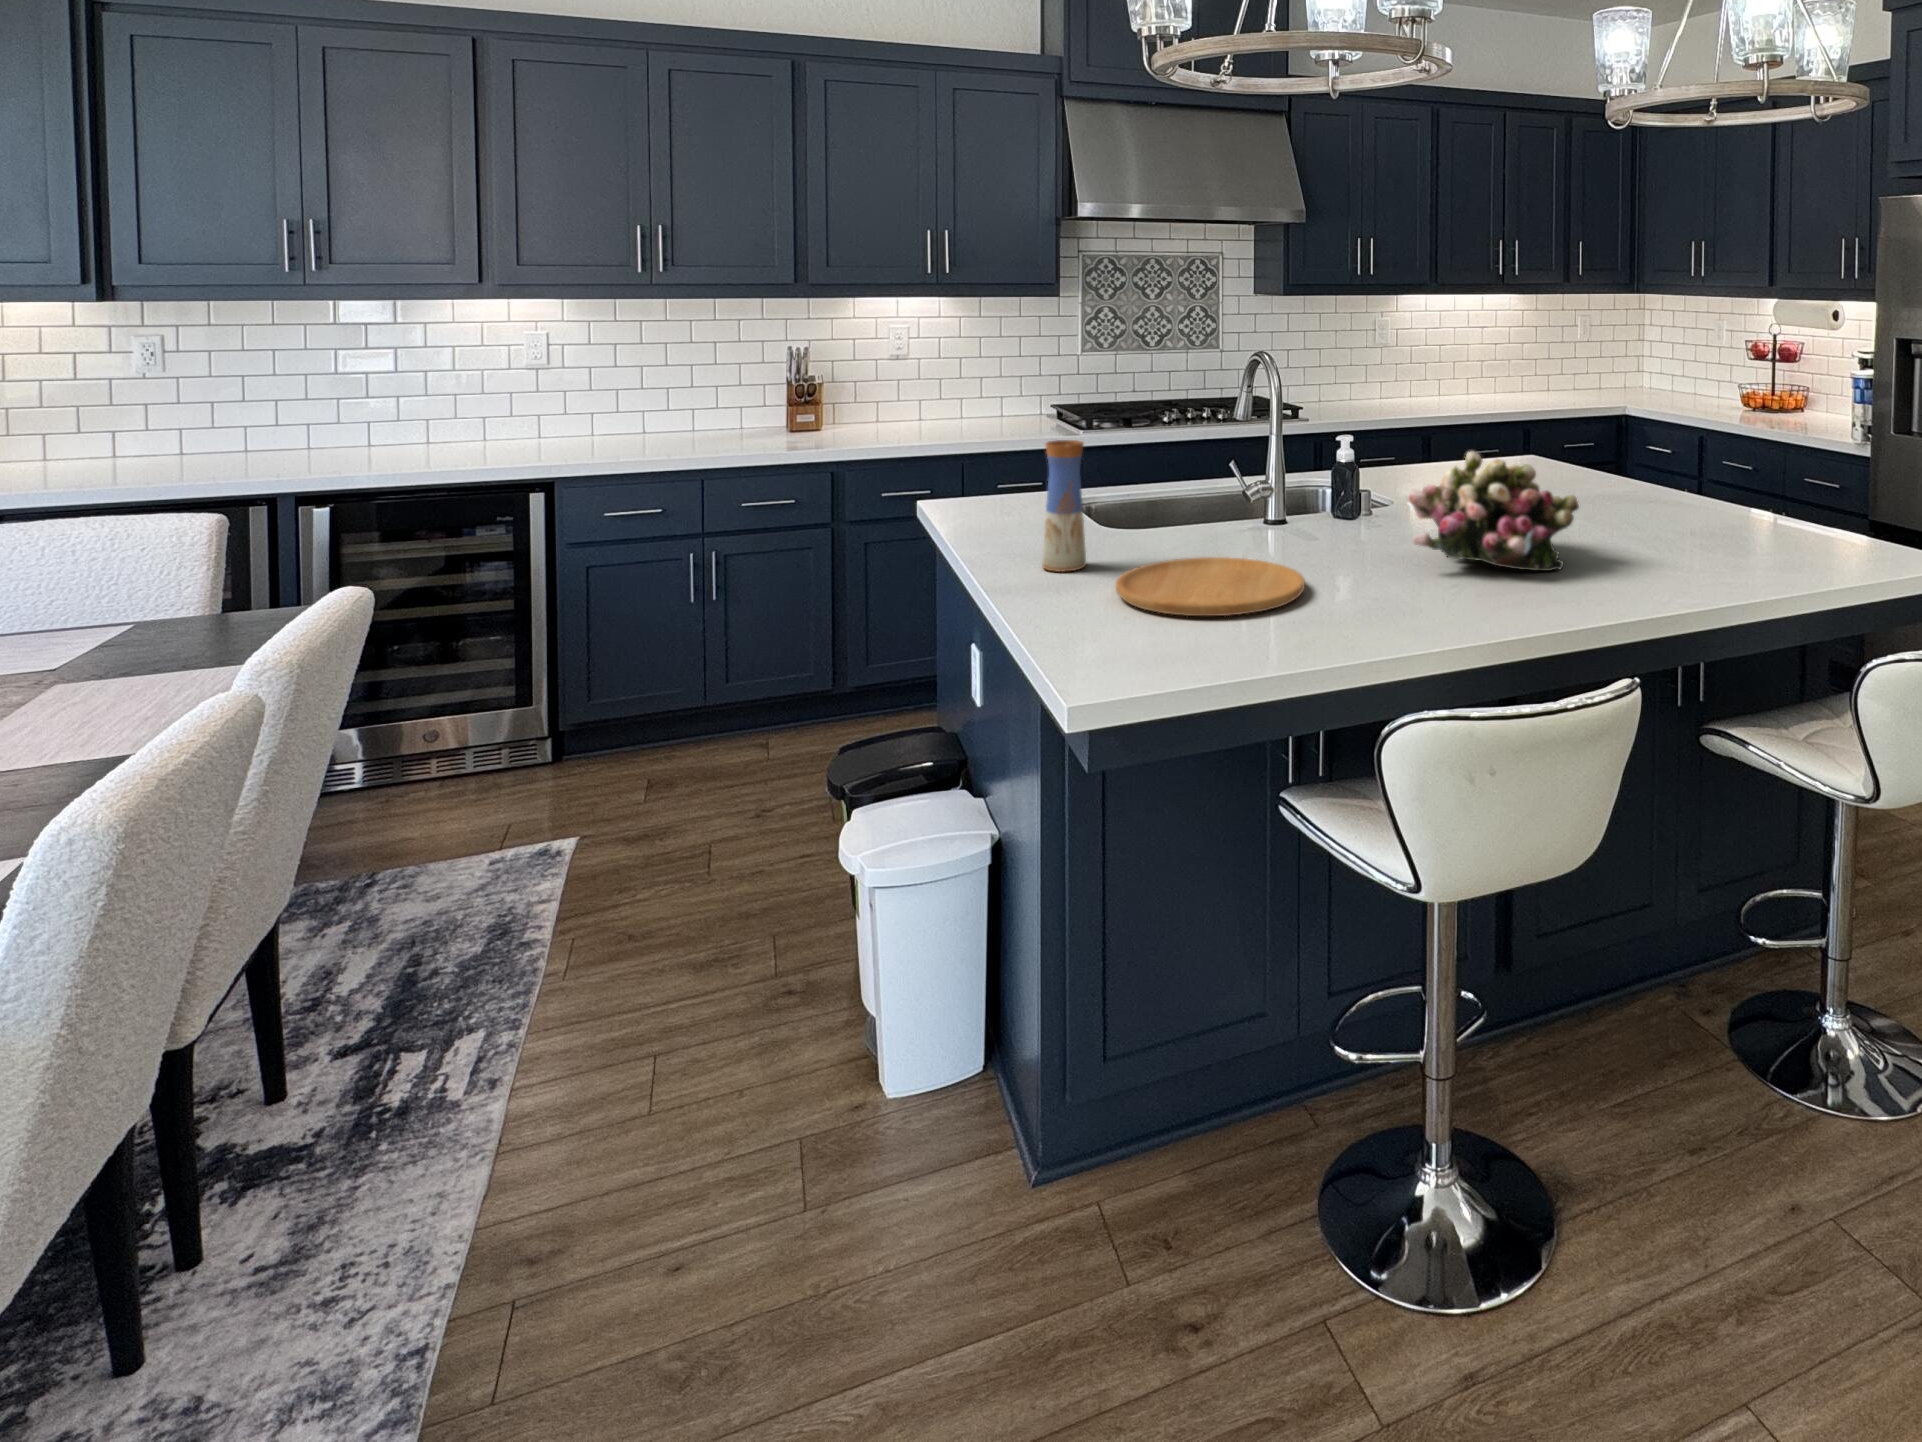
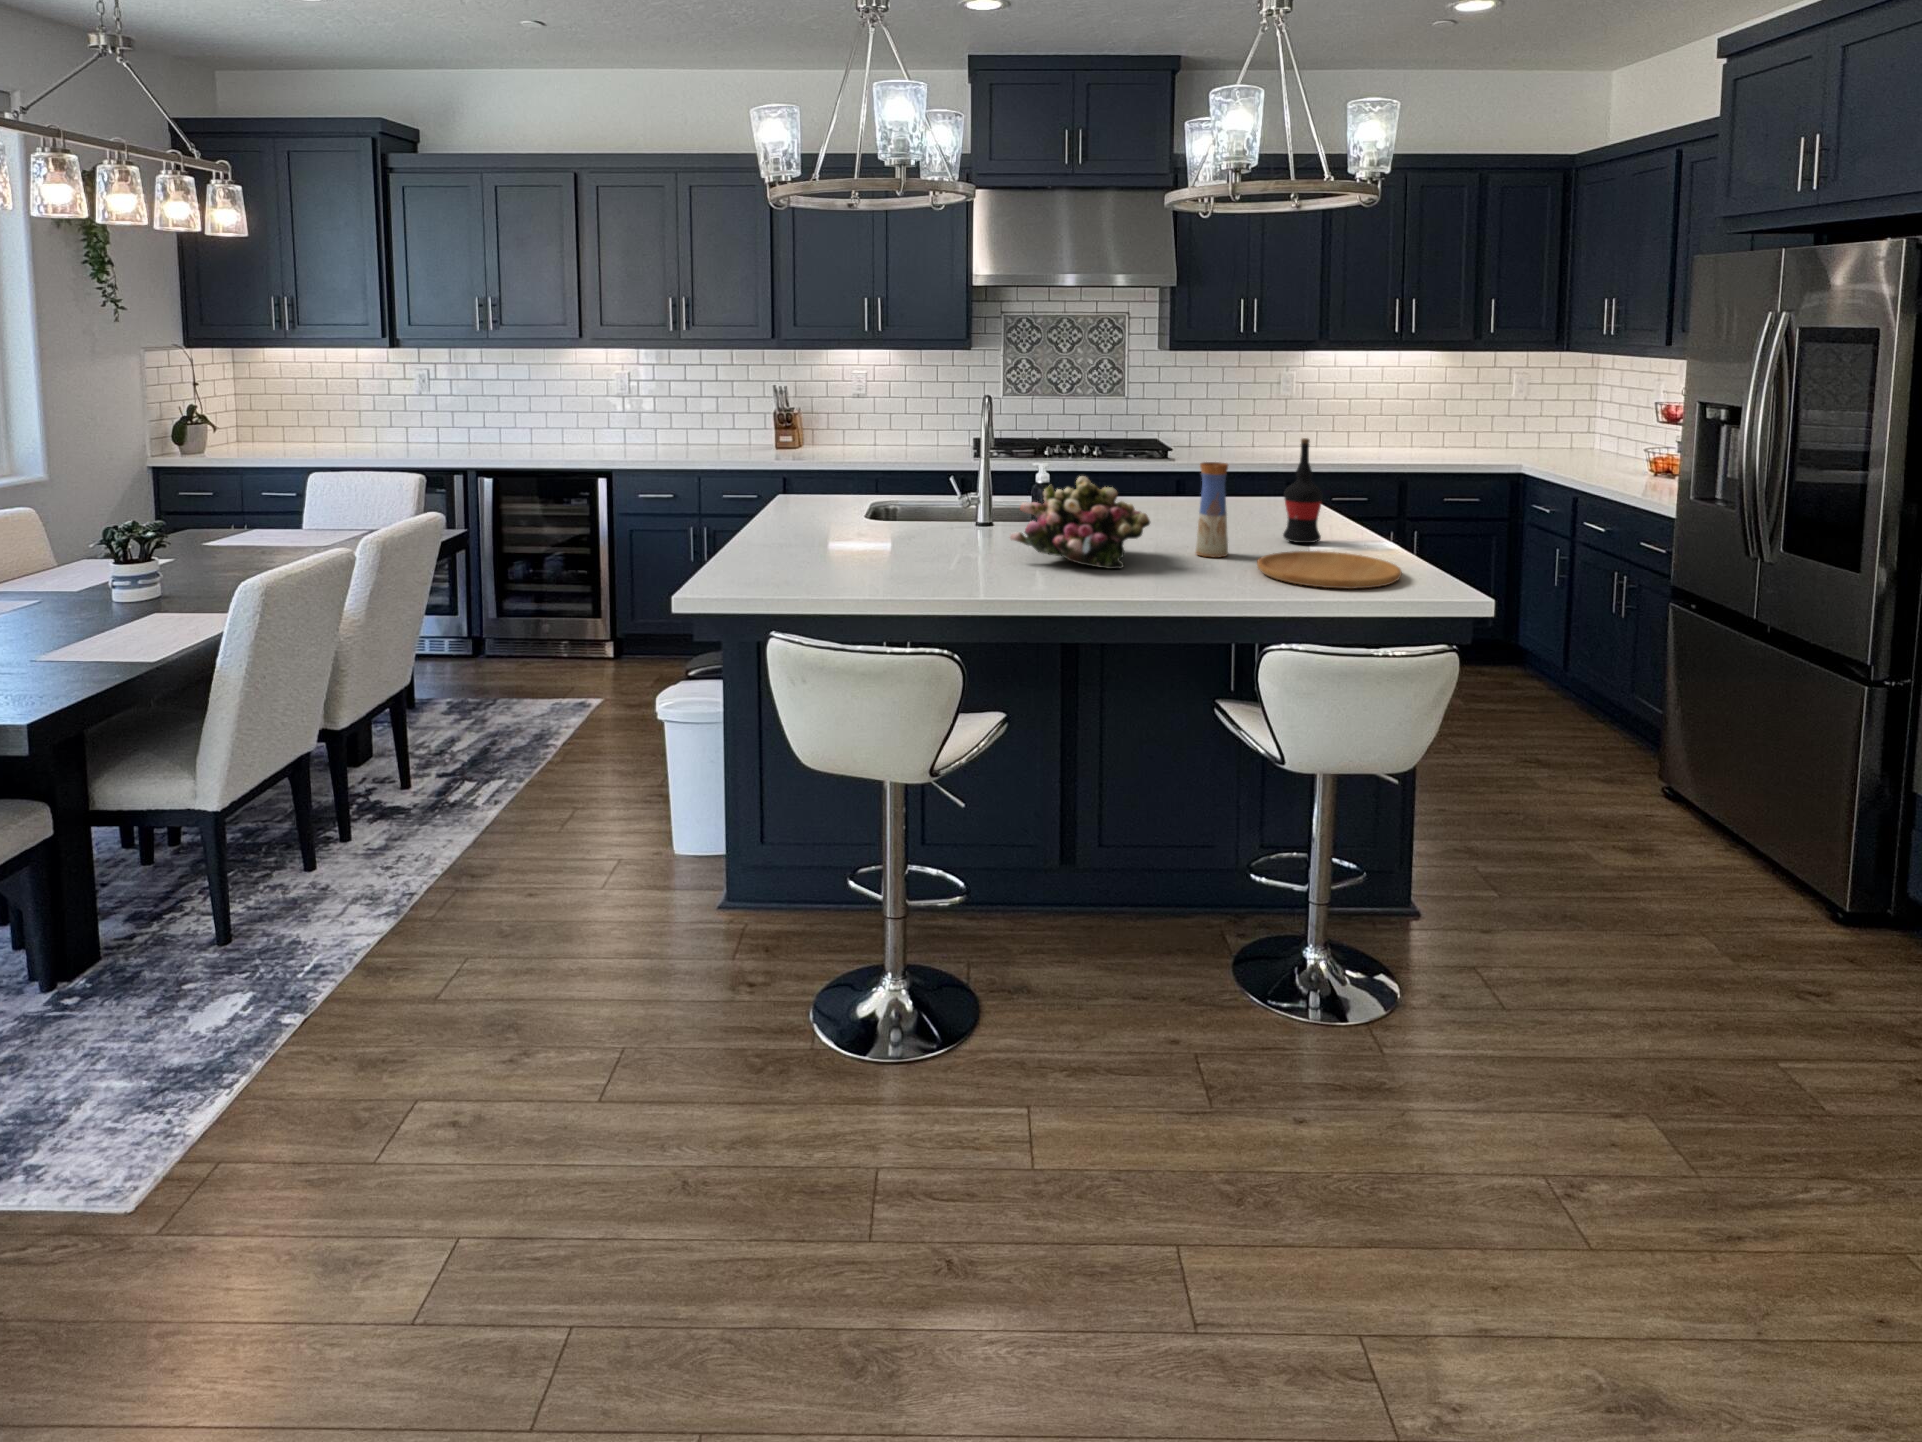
wine bottle: none [1637,391,1683,514] -> present [1283,438,1322,543]
vase: present [1042,440,1086,572] -> present [1196,462,1228,557]
cutting board: present [1116,557,1305,616] -> present [1257,551,1402,589]

